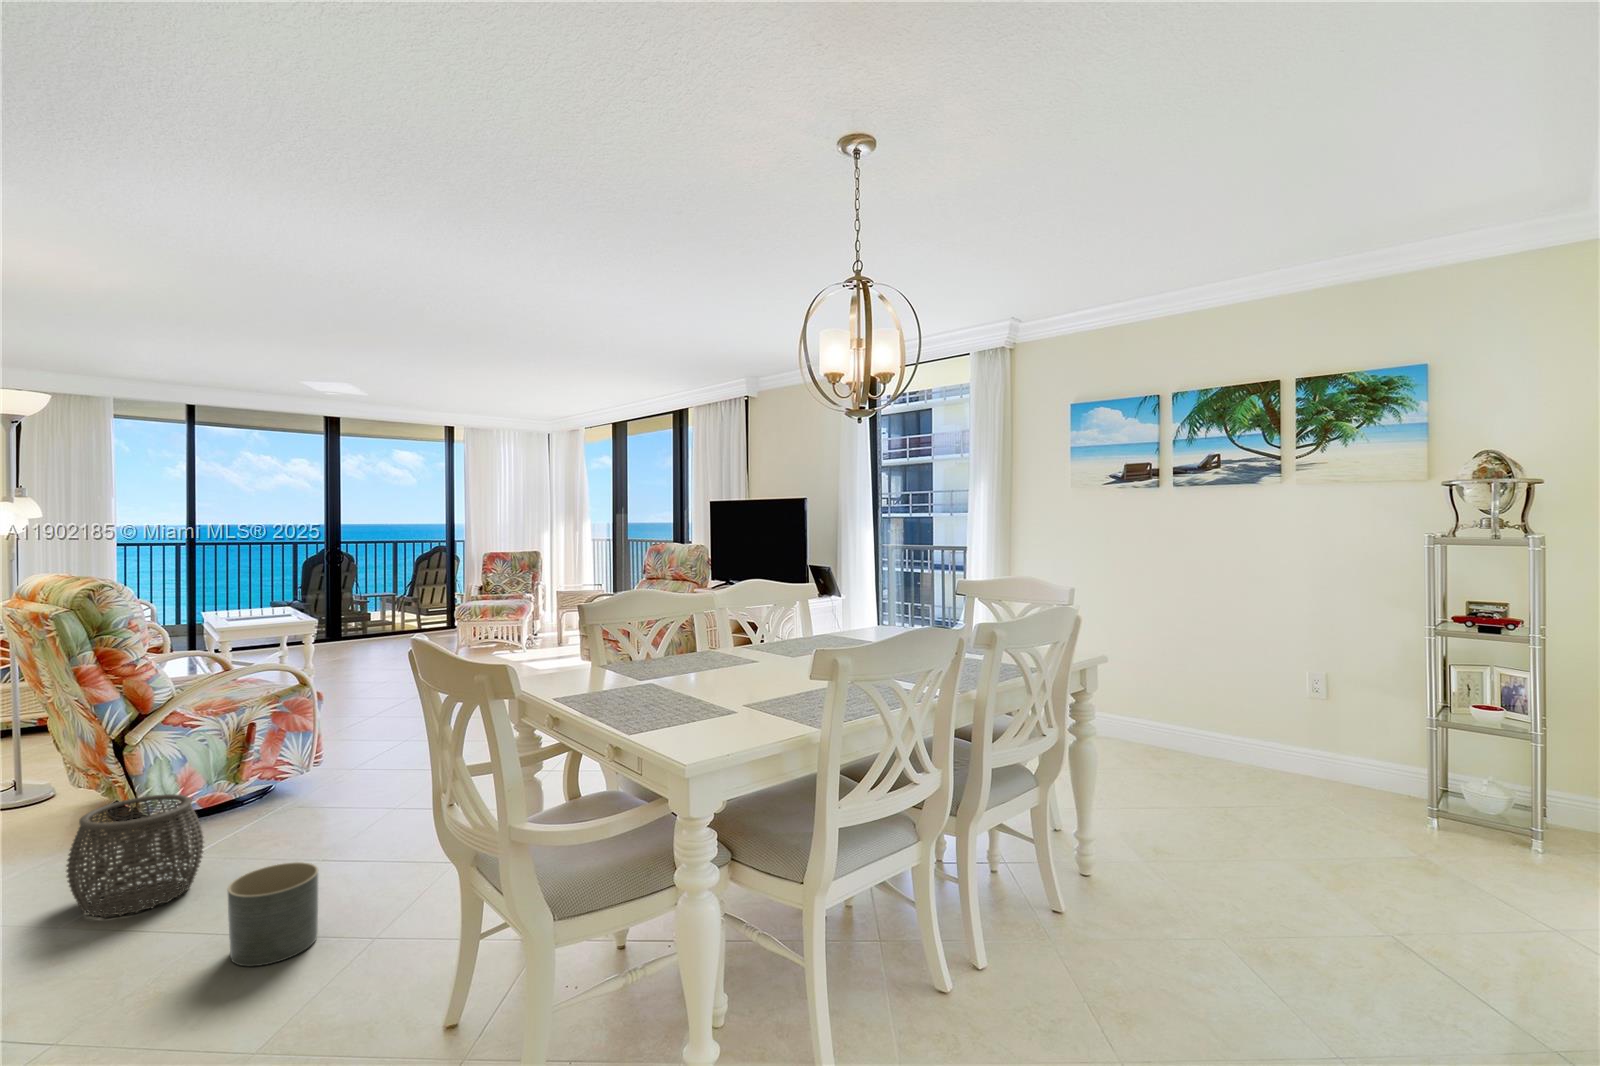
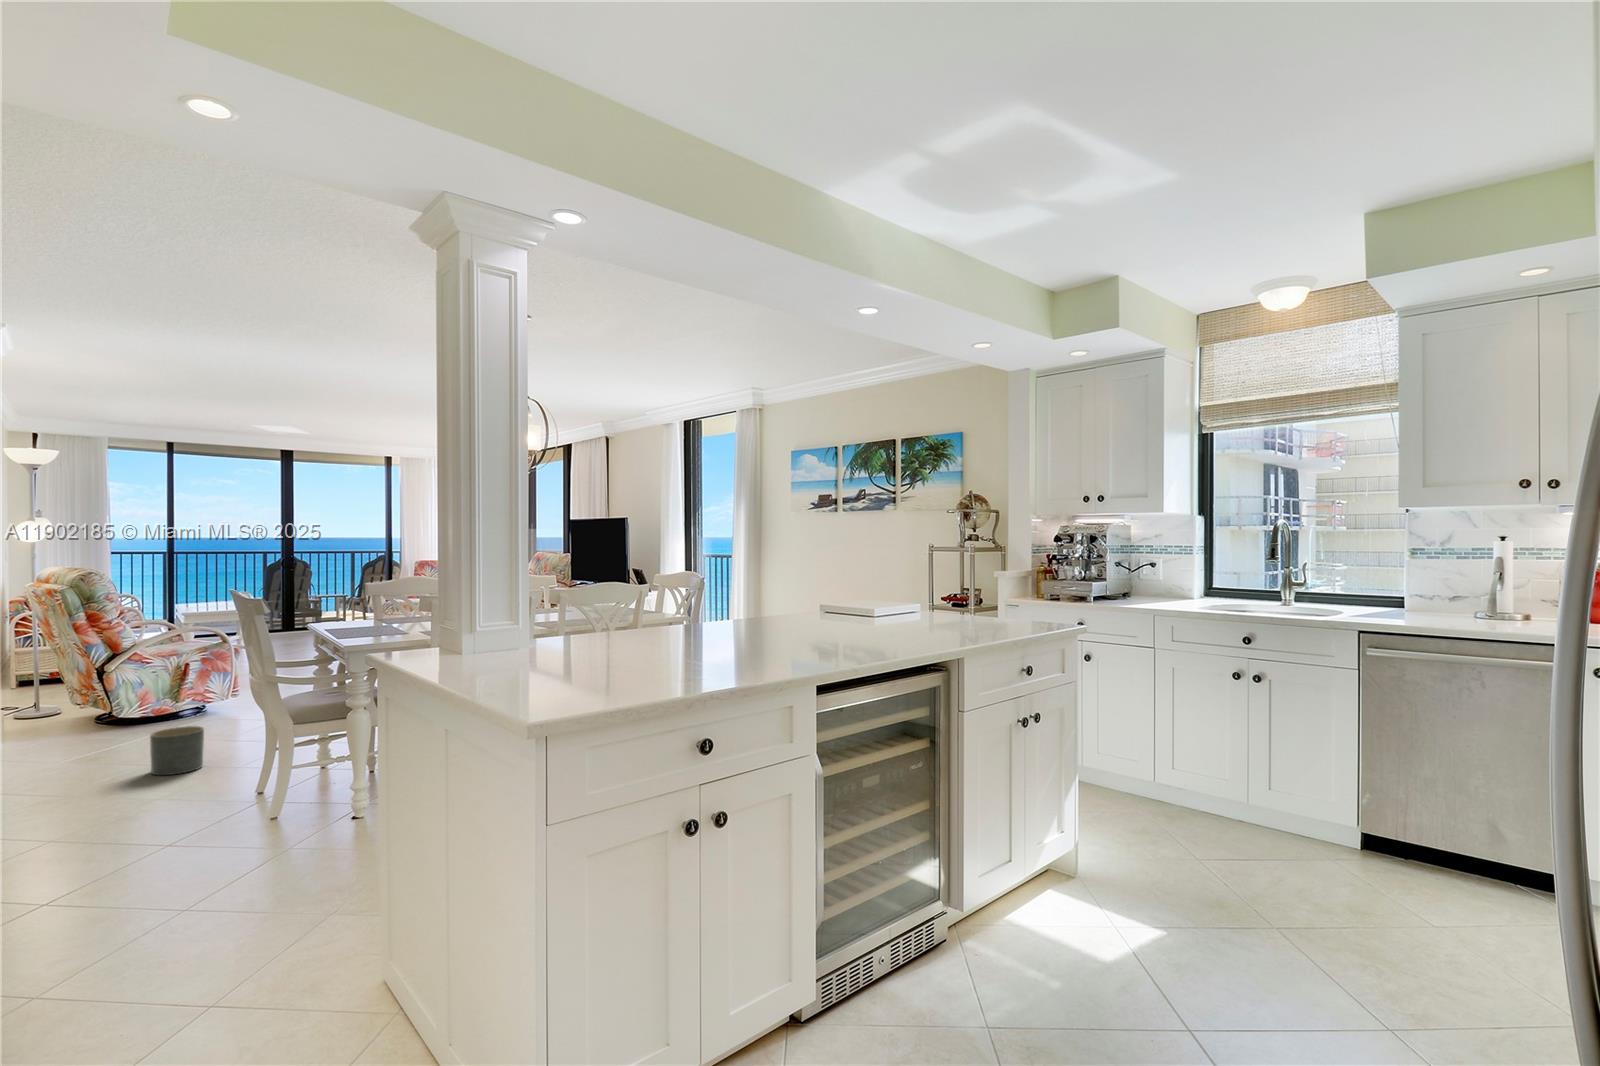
woven basket: present [66,794,204,917] -> none [63,695,146,759]

